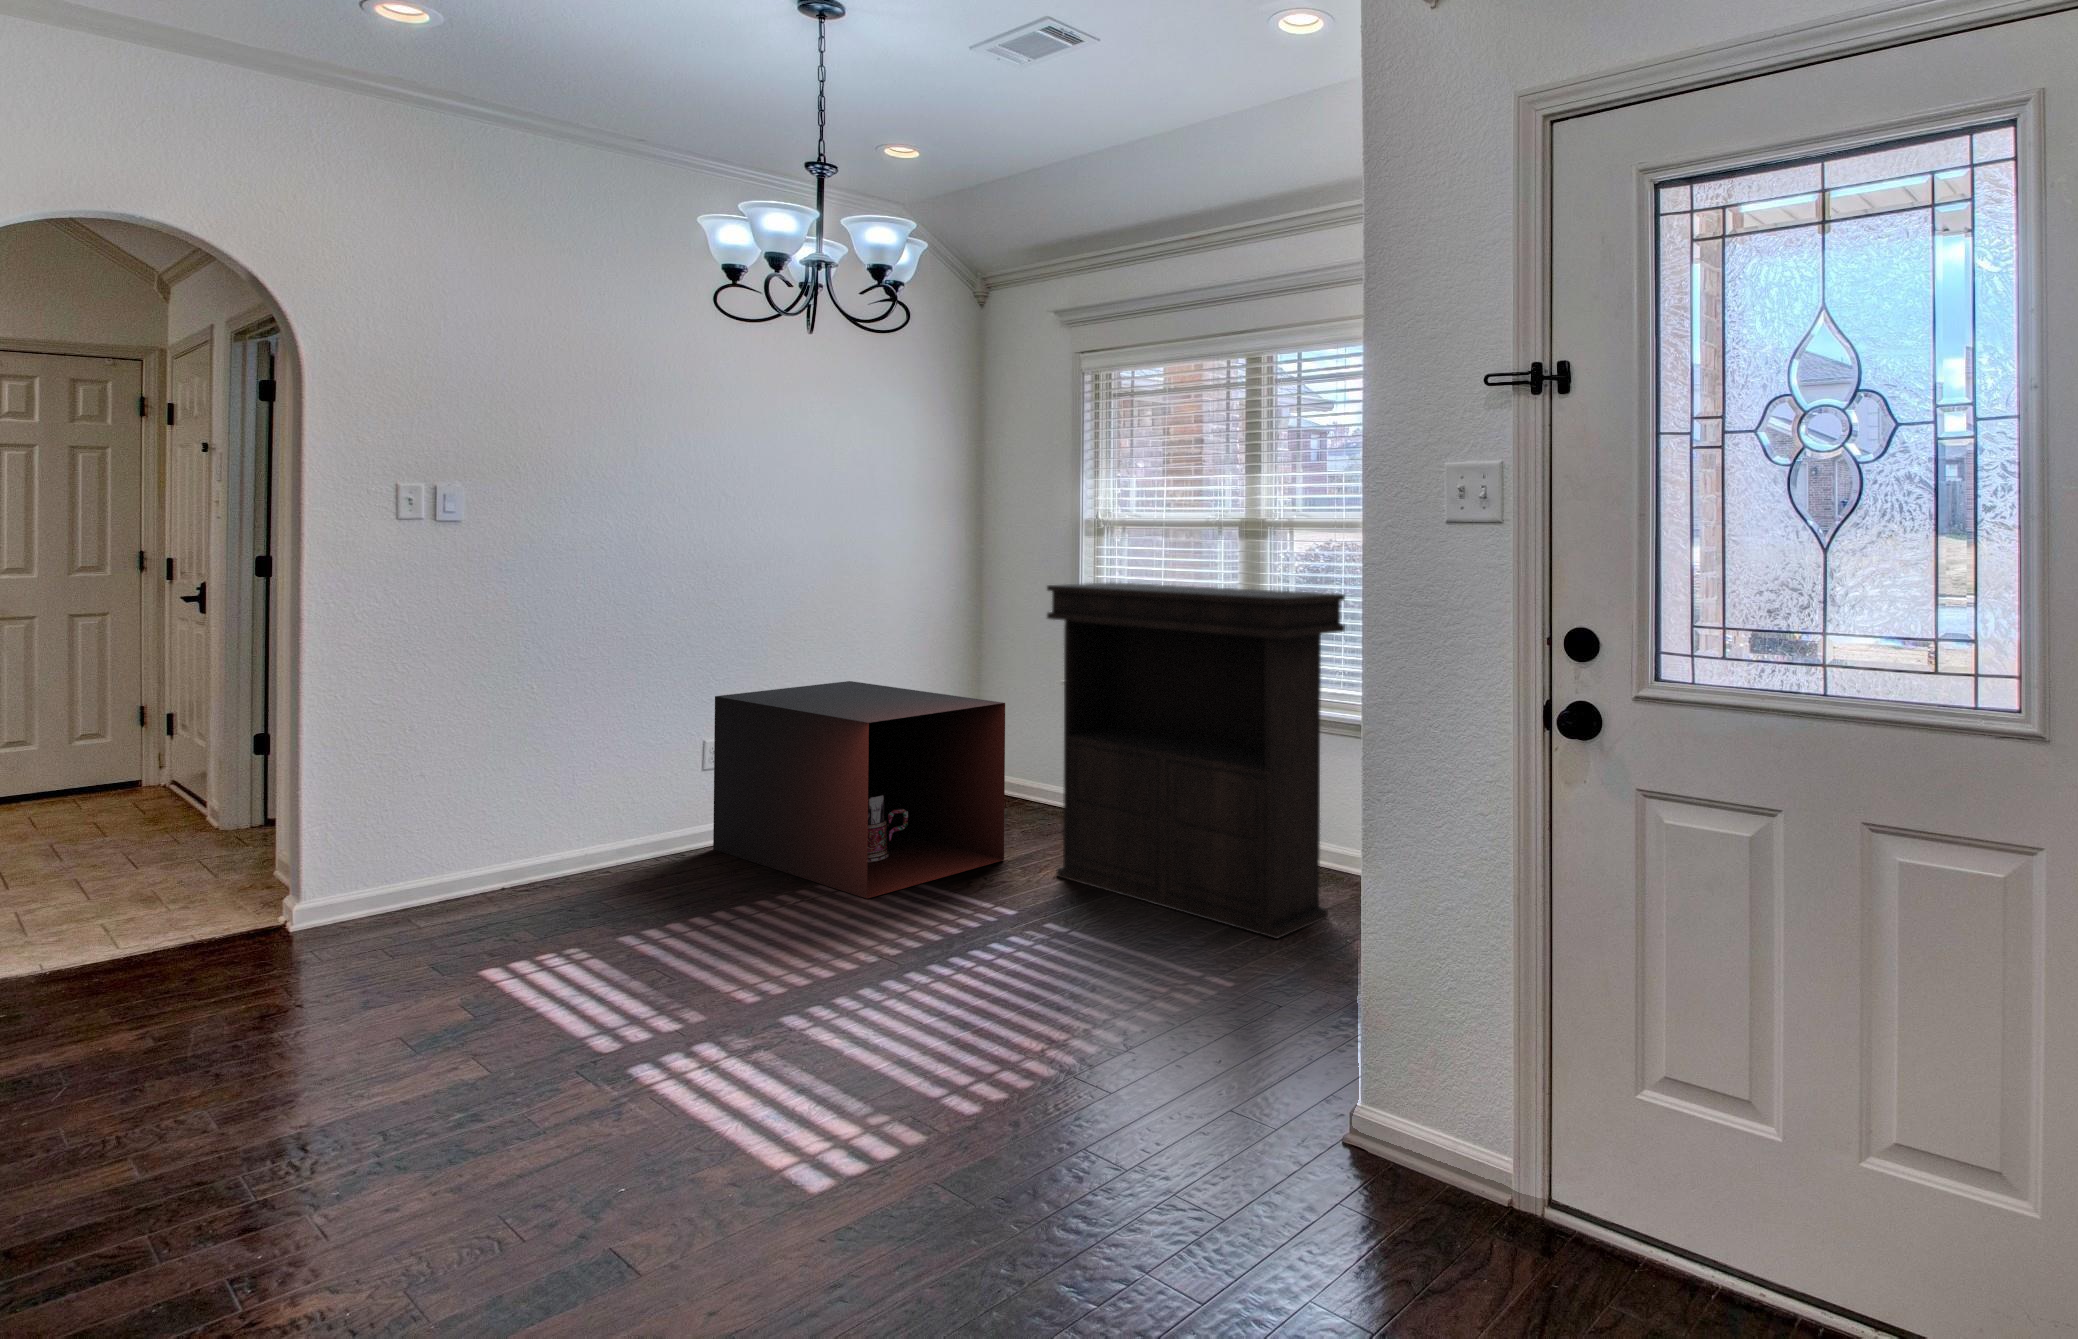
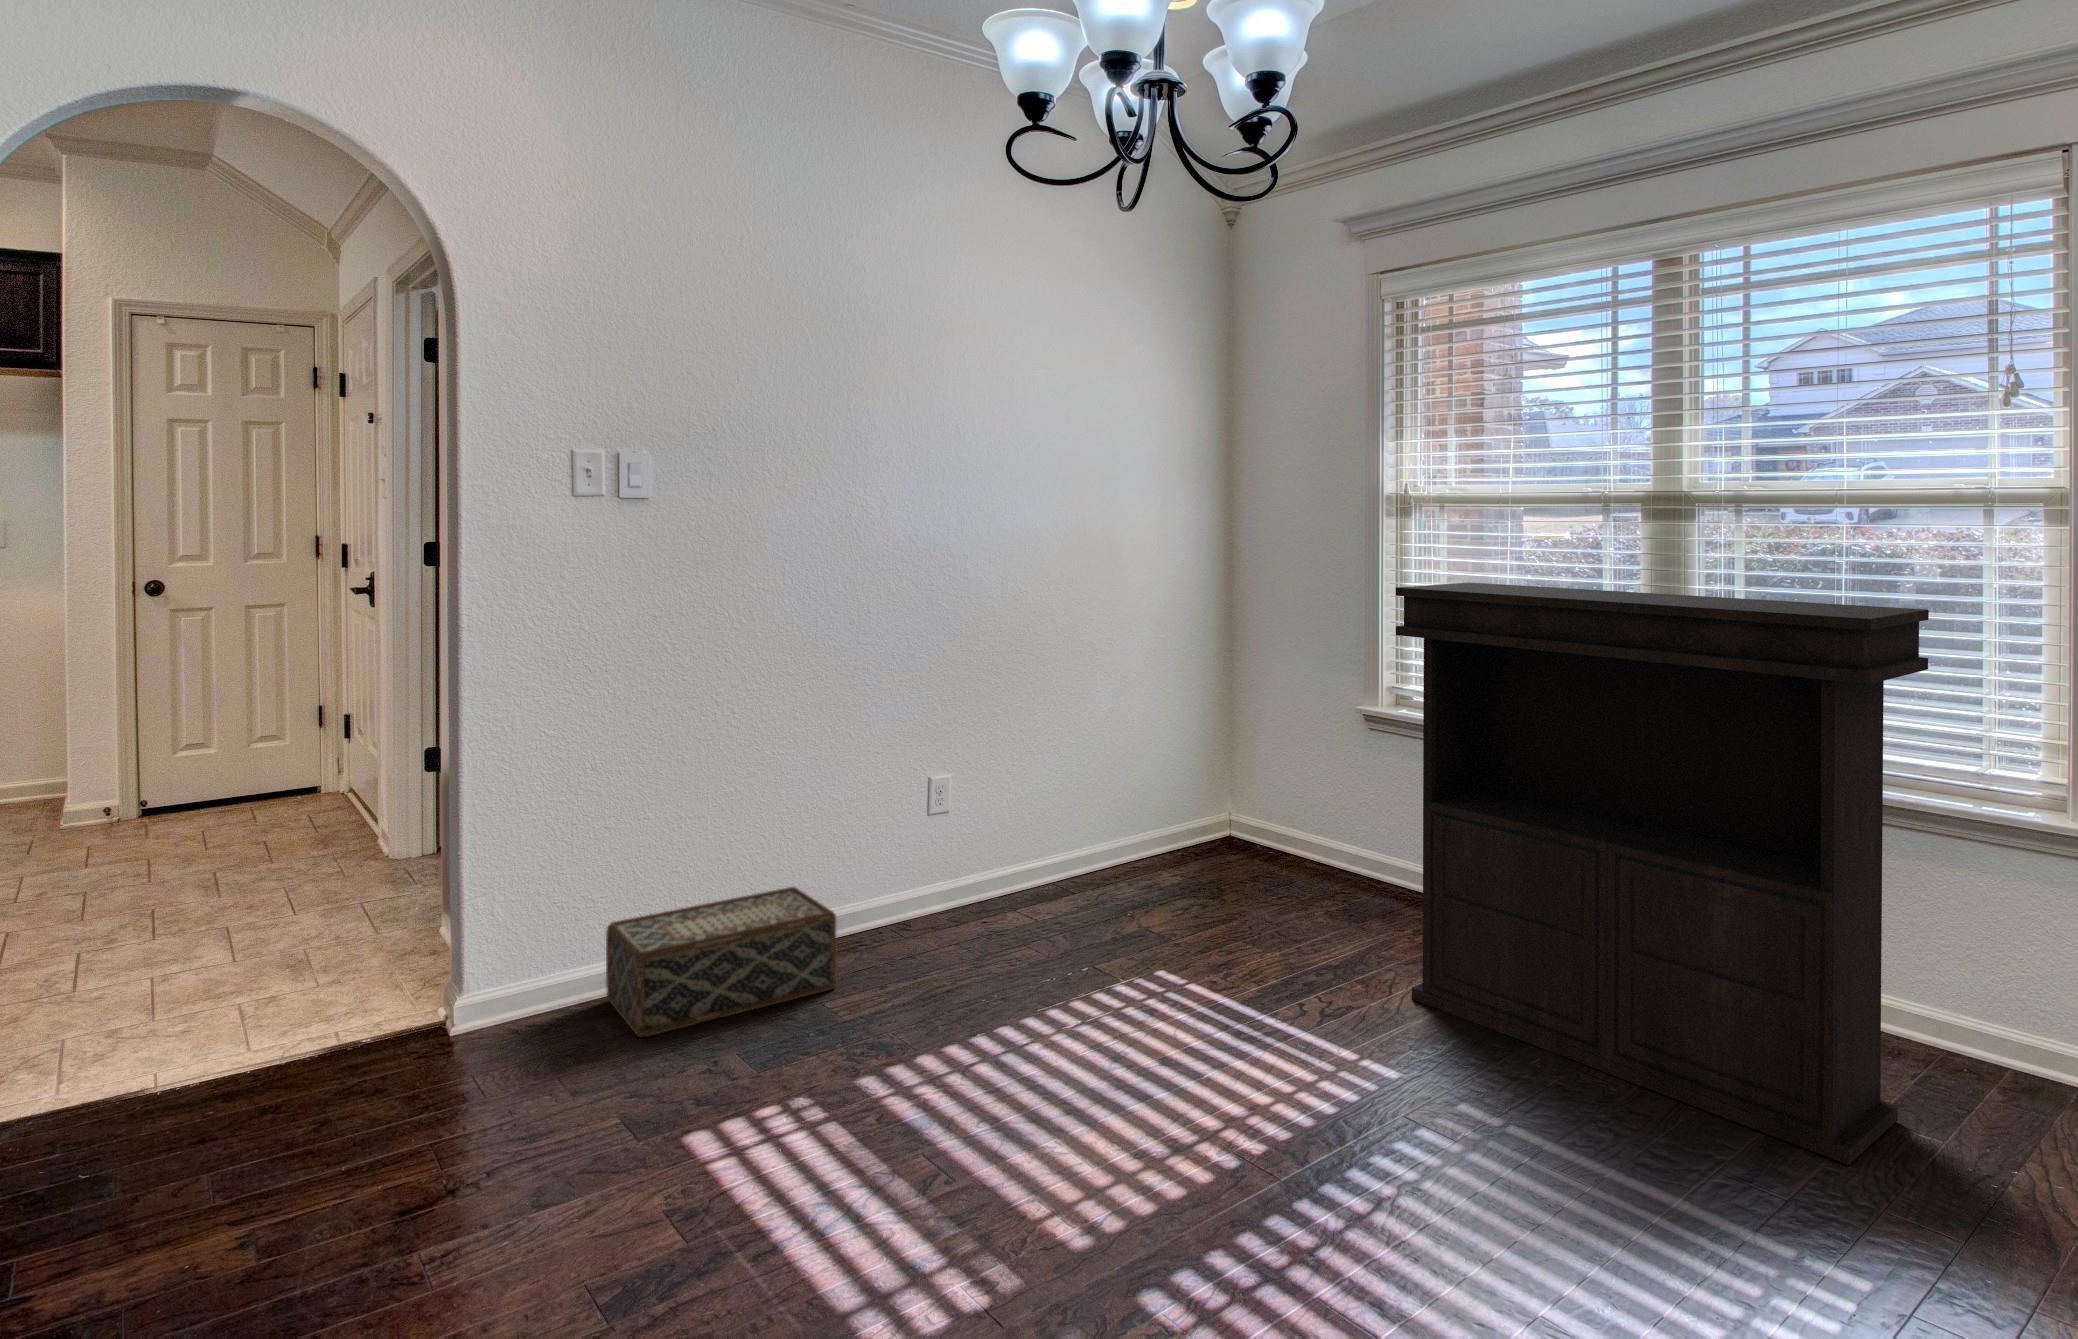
storage cabinet: present [713,681,1005,899] -> none [938,703,1323,1025]
woven basket: none [421,821,617,926] -> present [606,887,837,1037]

